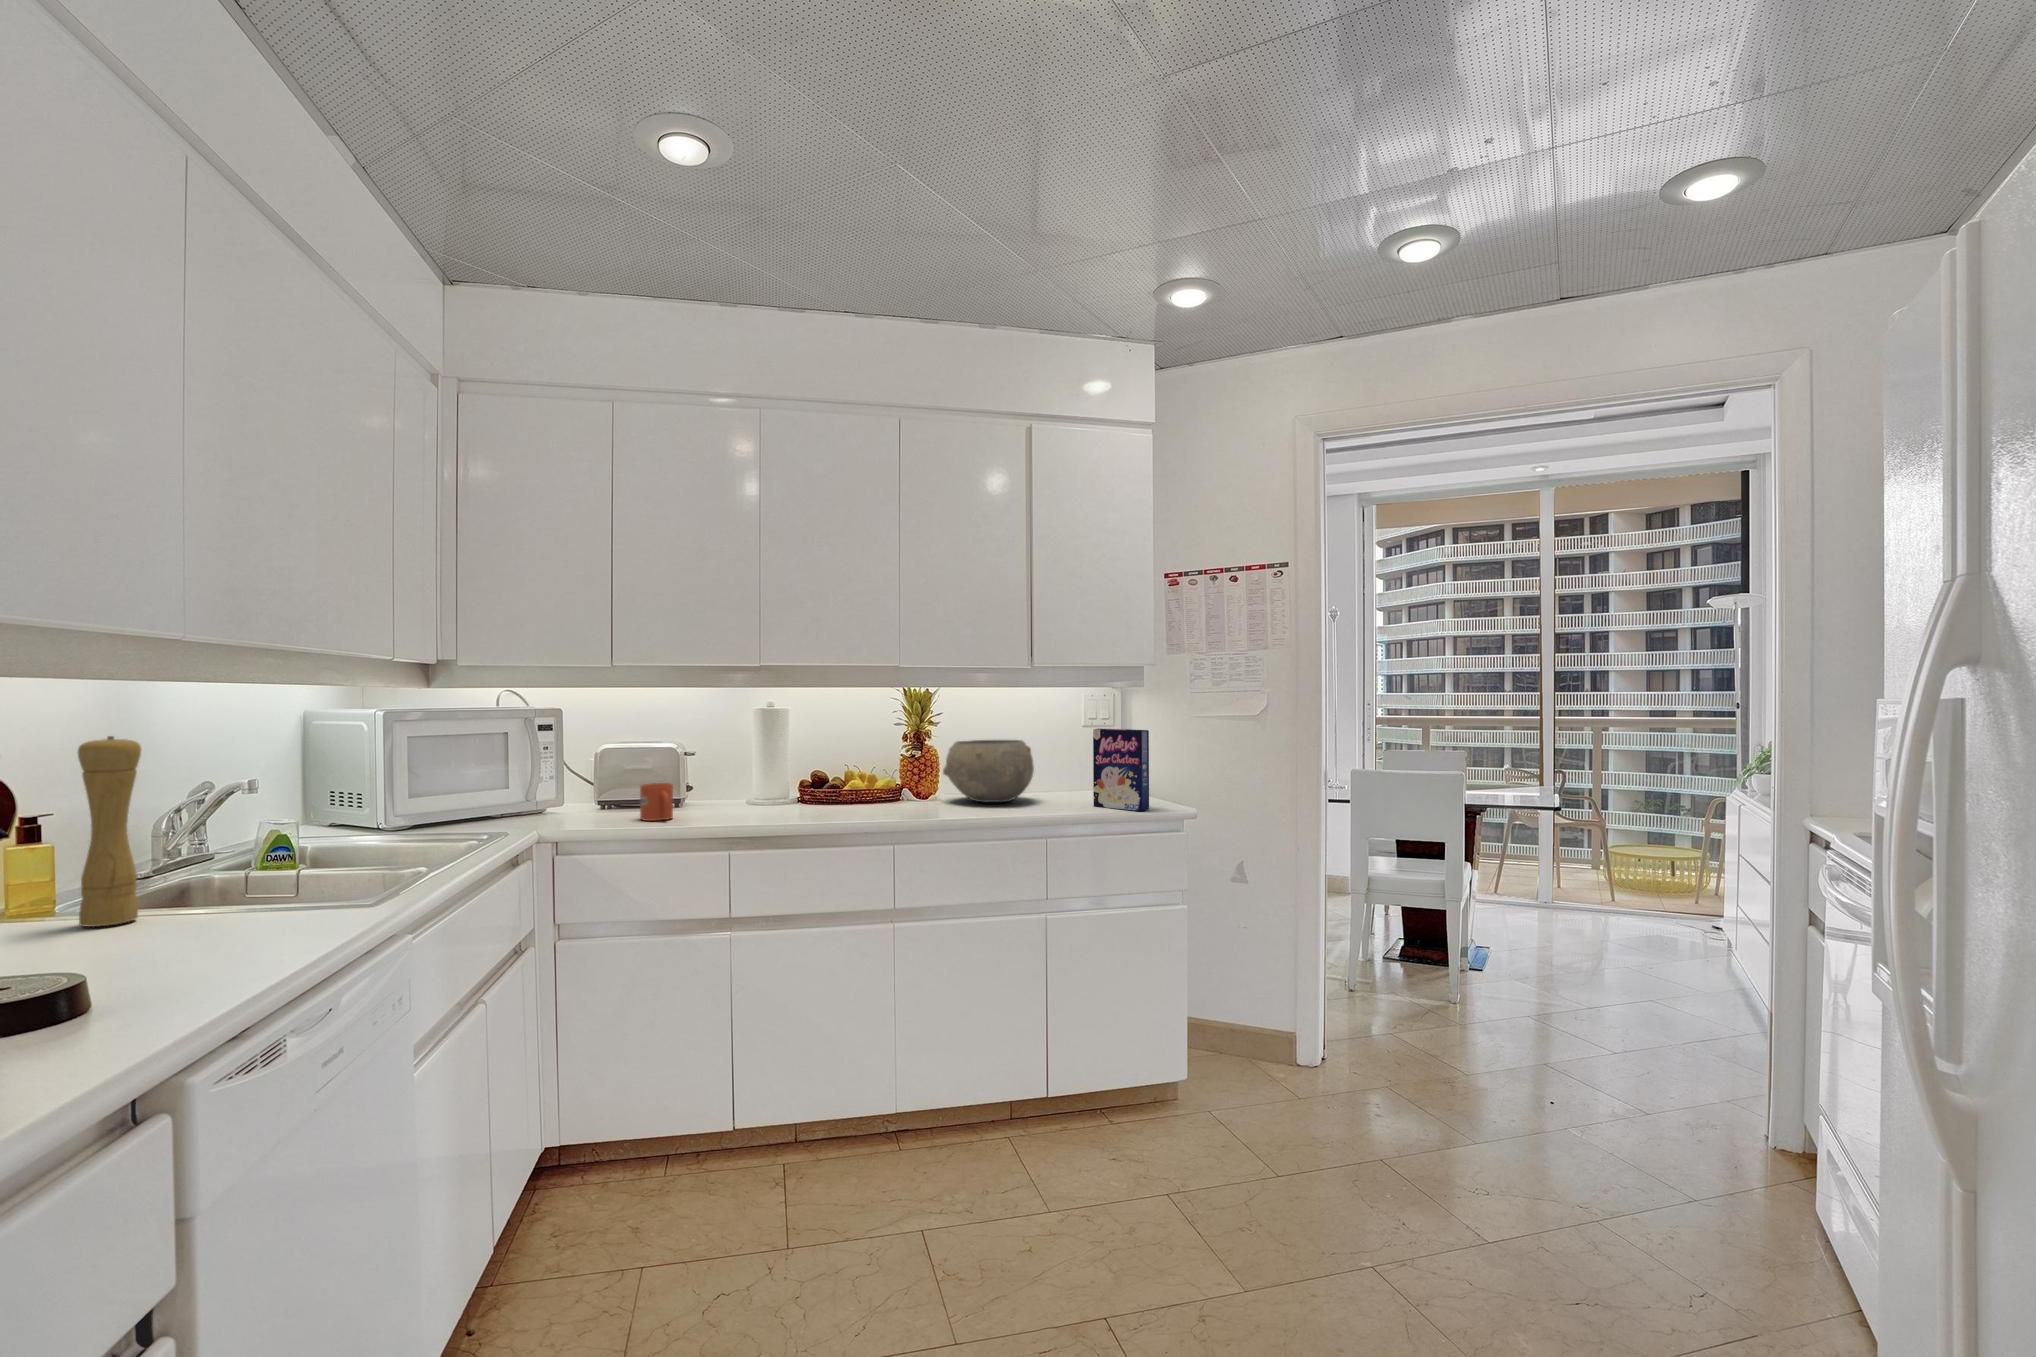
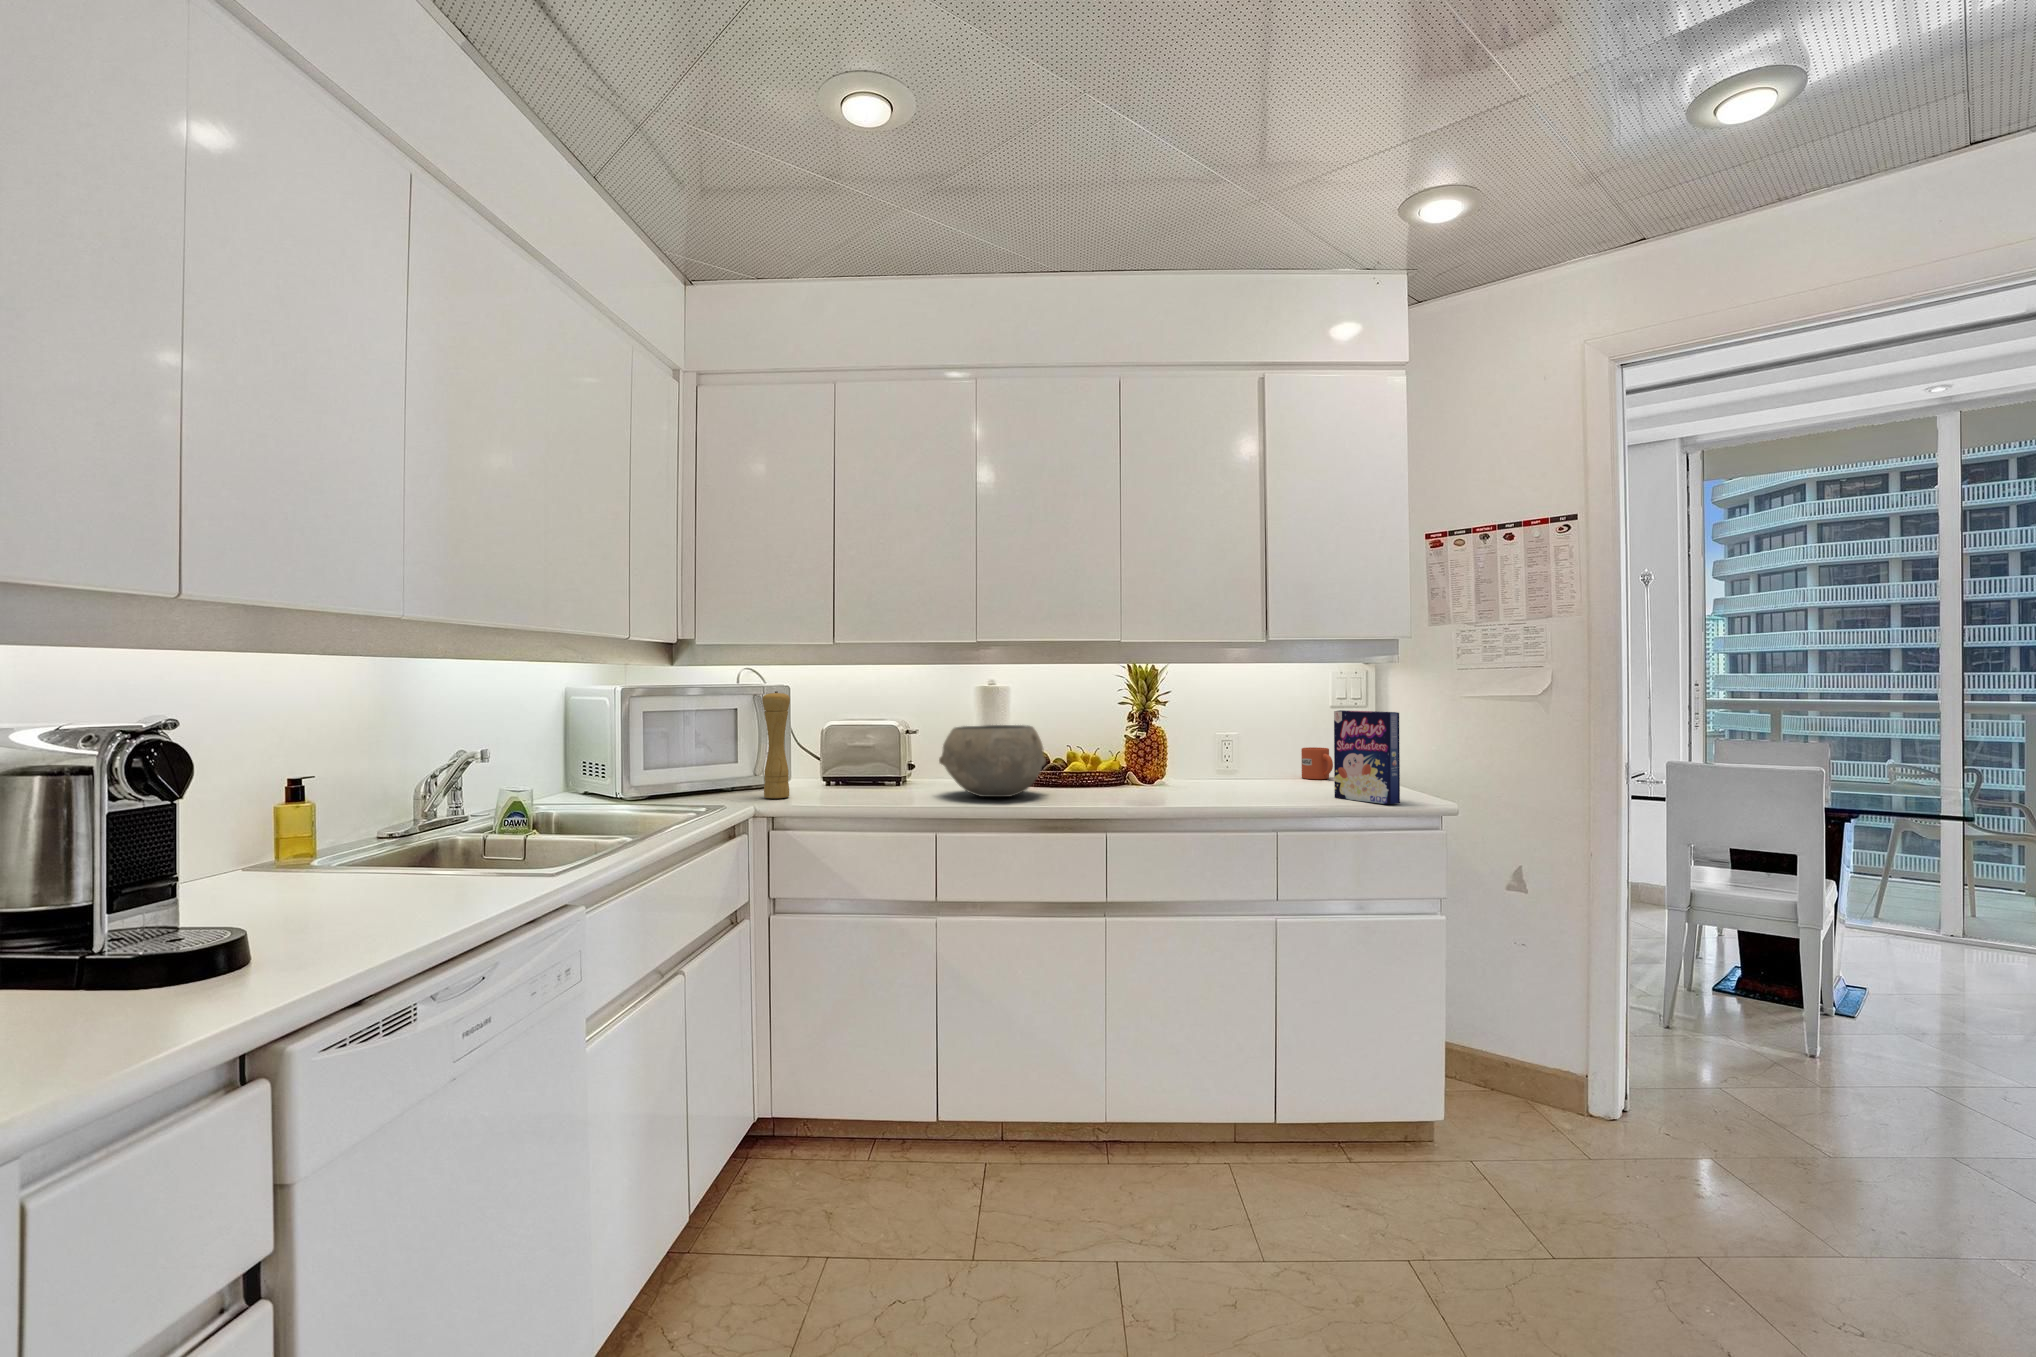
pepper mill: present [78,736,141,927] -> present [762,691,790,798]
ceramic bowl: present [943,740,1034,802] -> present [939,725,1046,797]
mug: present [640,783,673,821] -> present [1301,747,1333,779]

